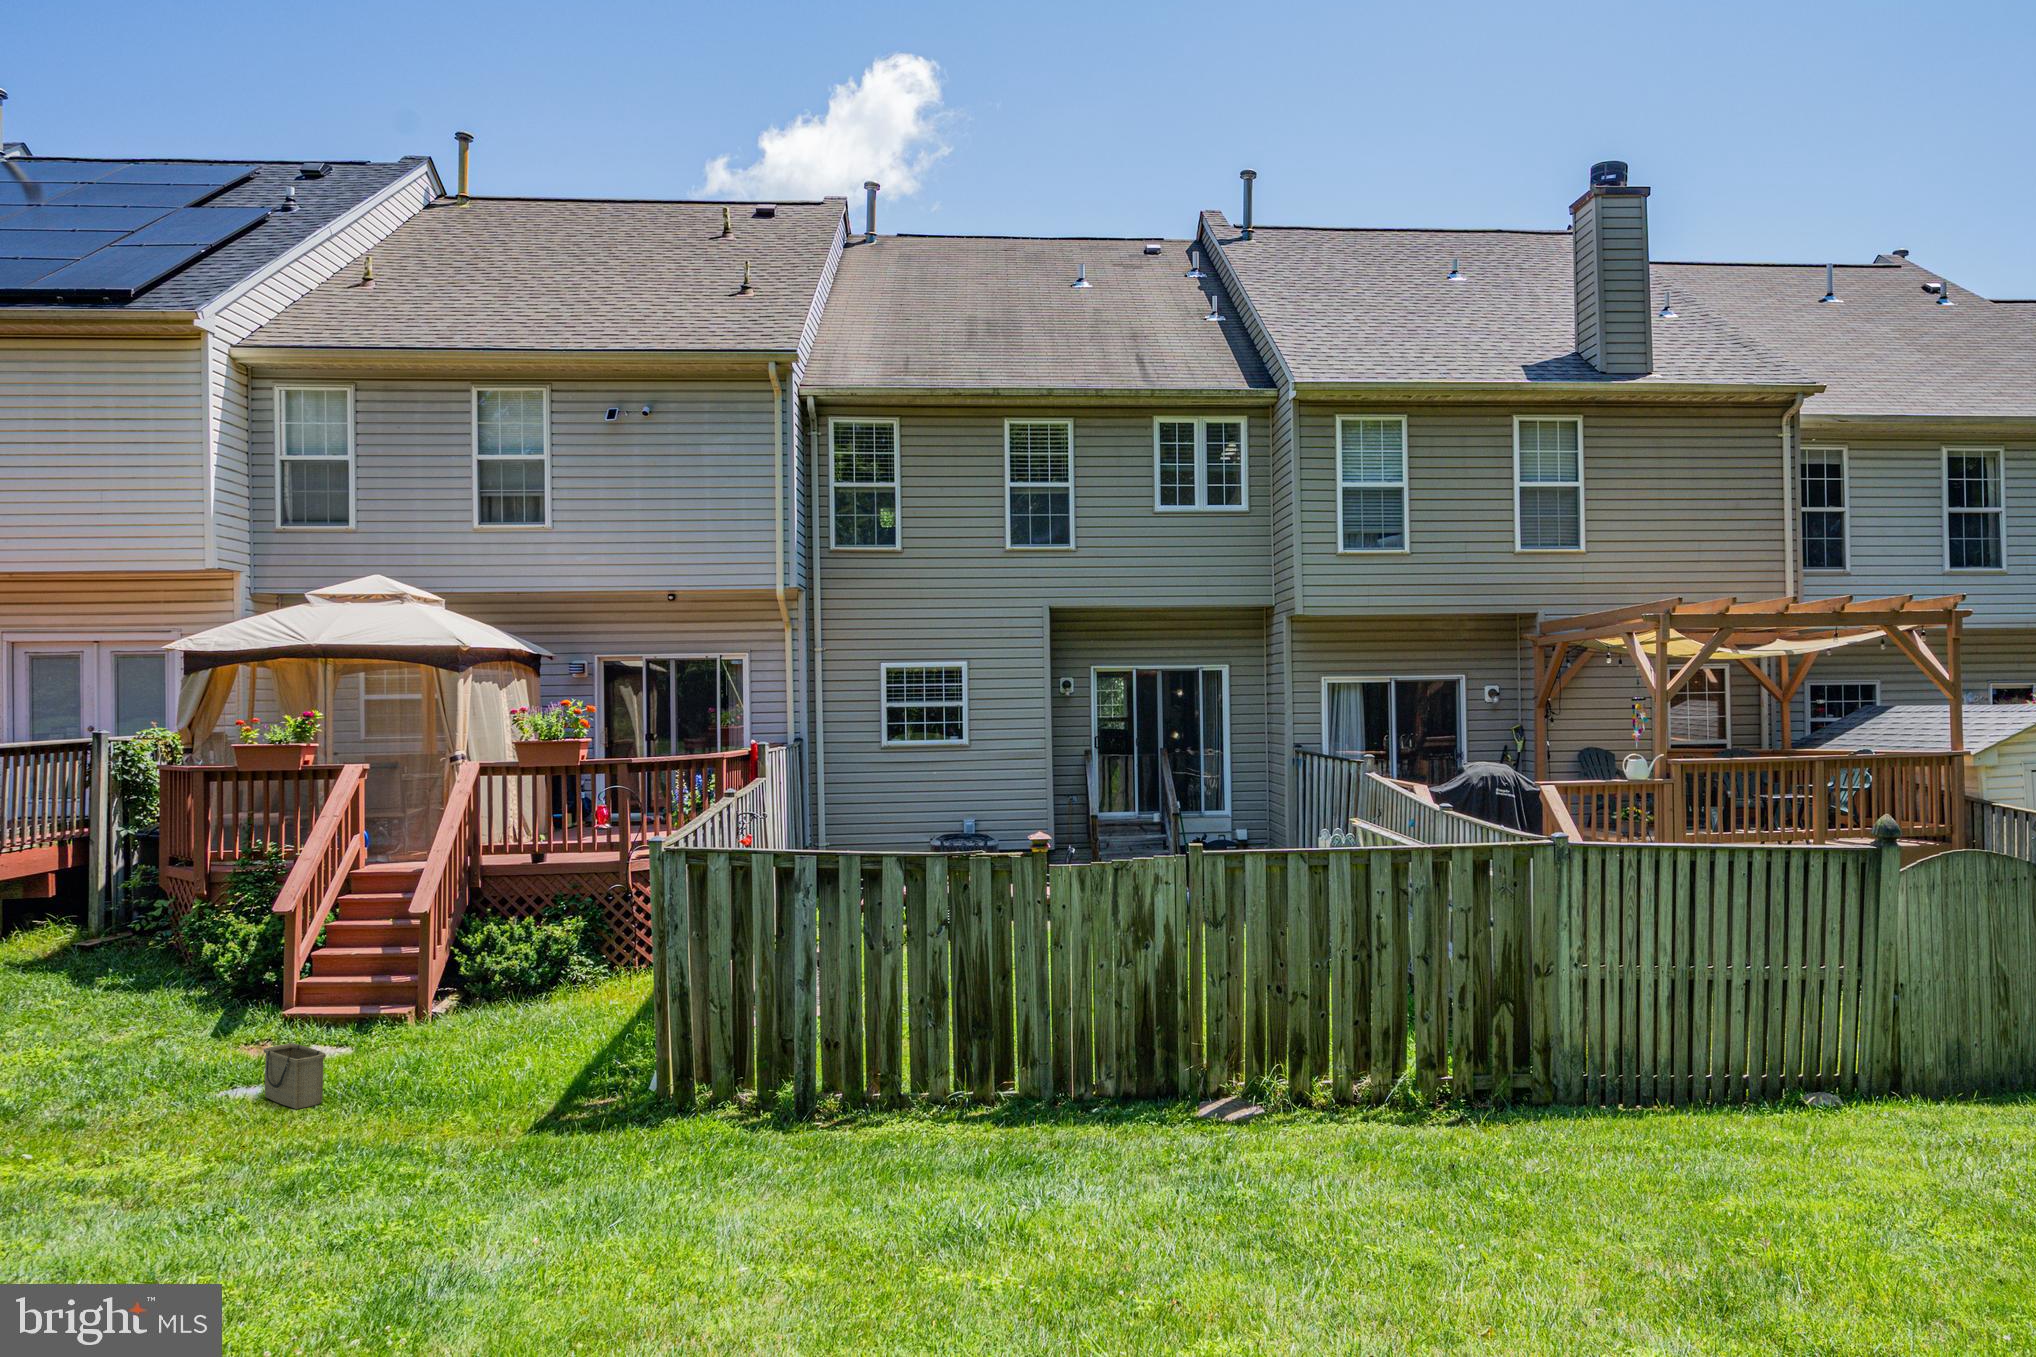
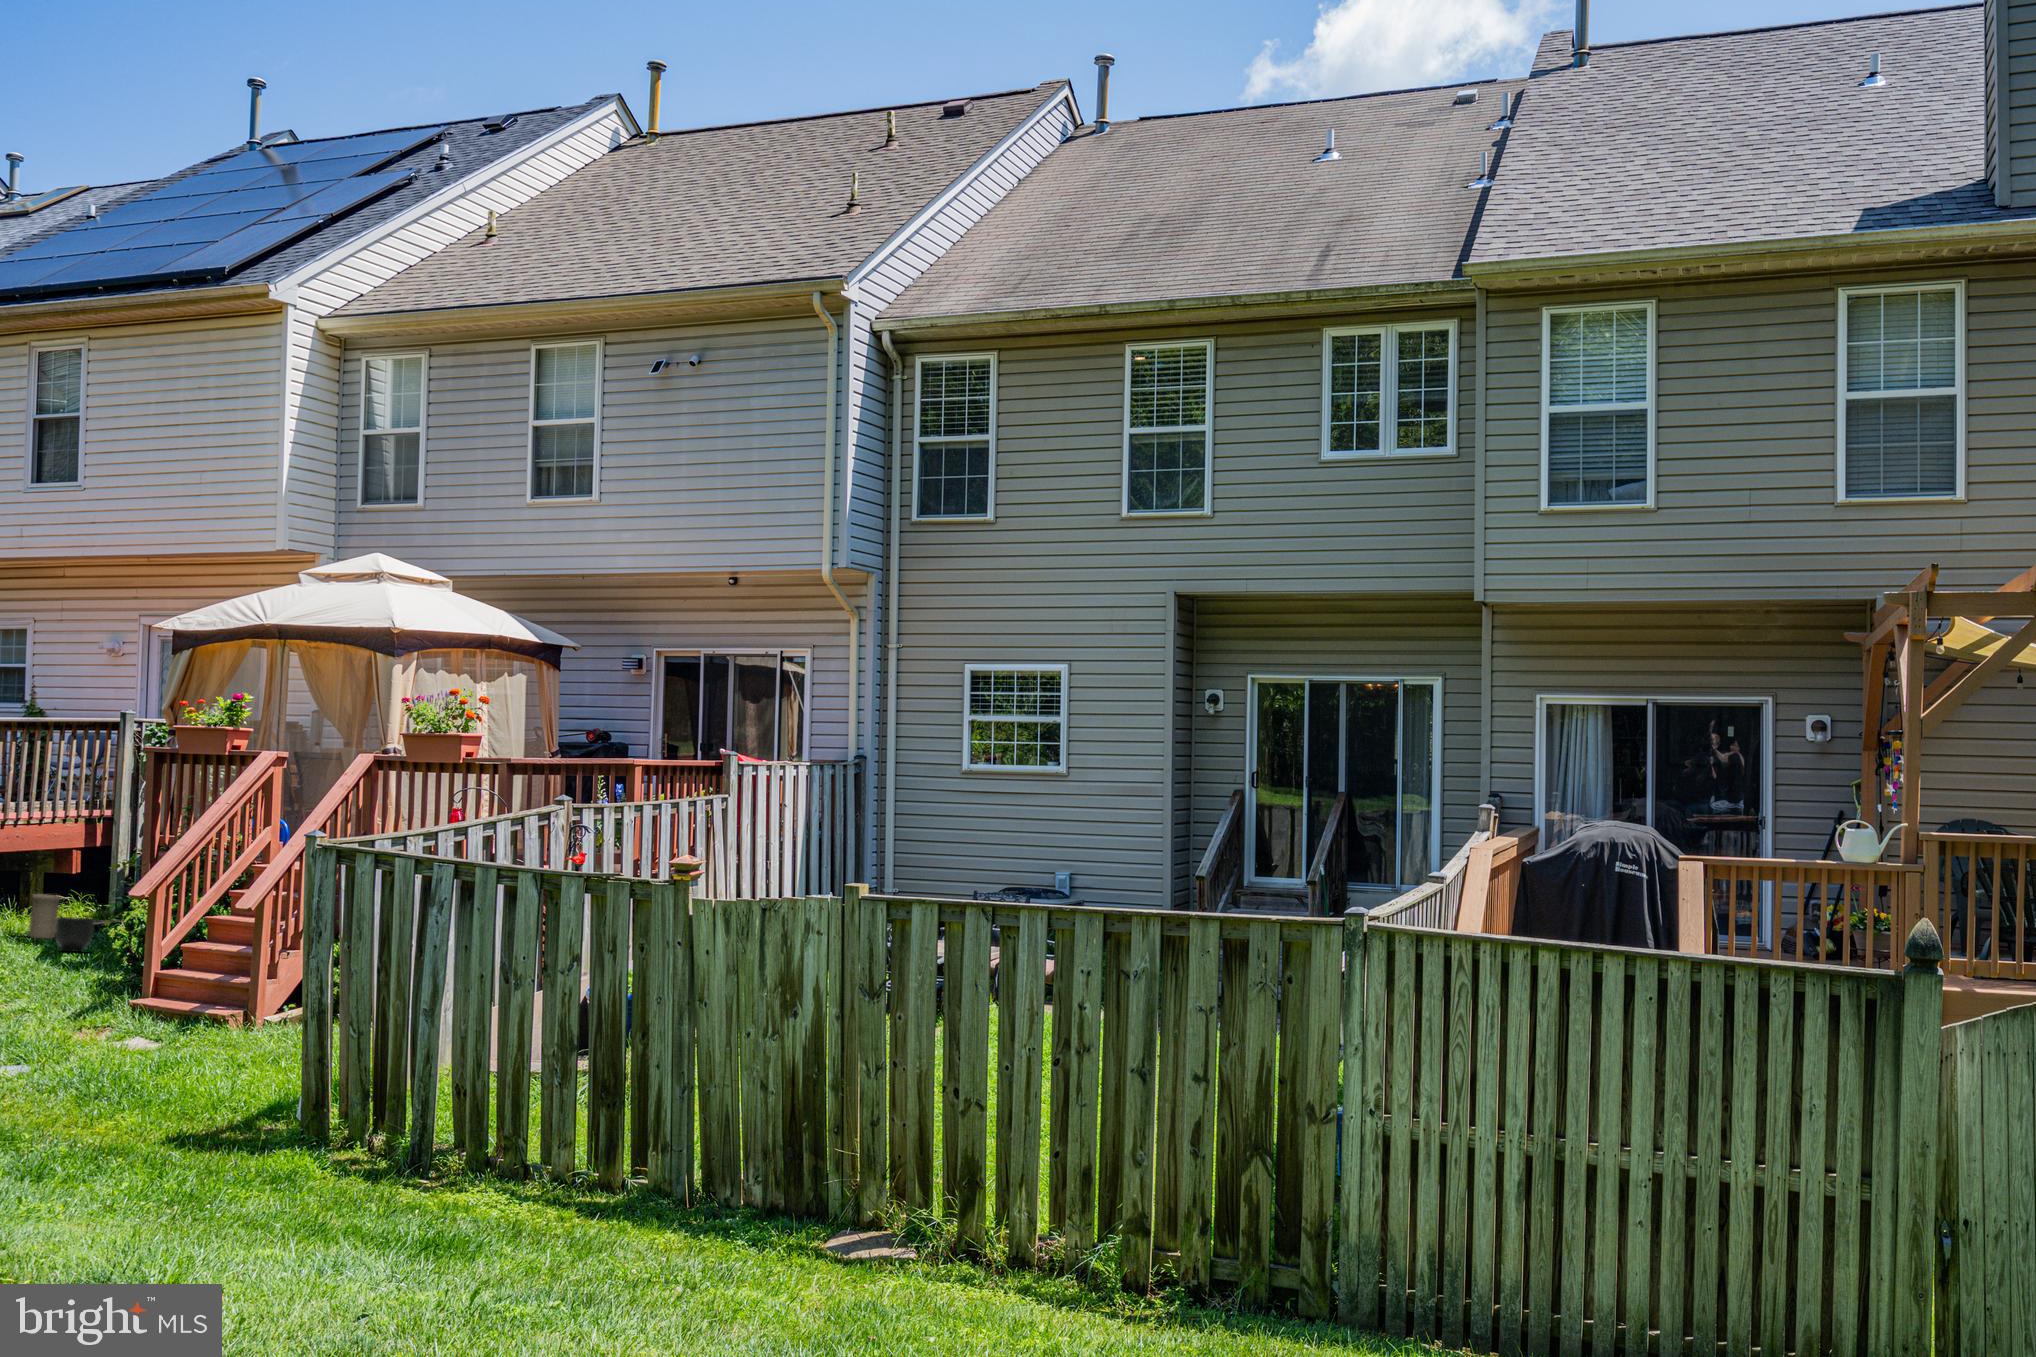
planter: none [519,1125,564,1177] -> present [56,917,94,952]

